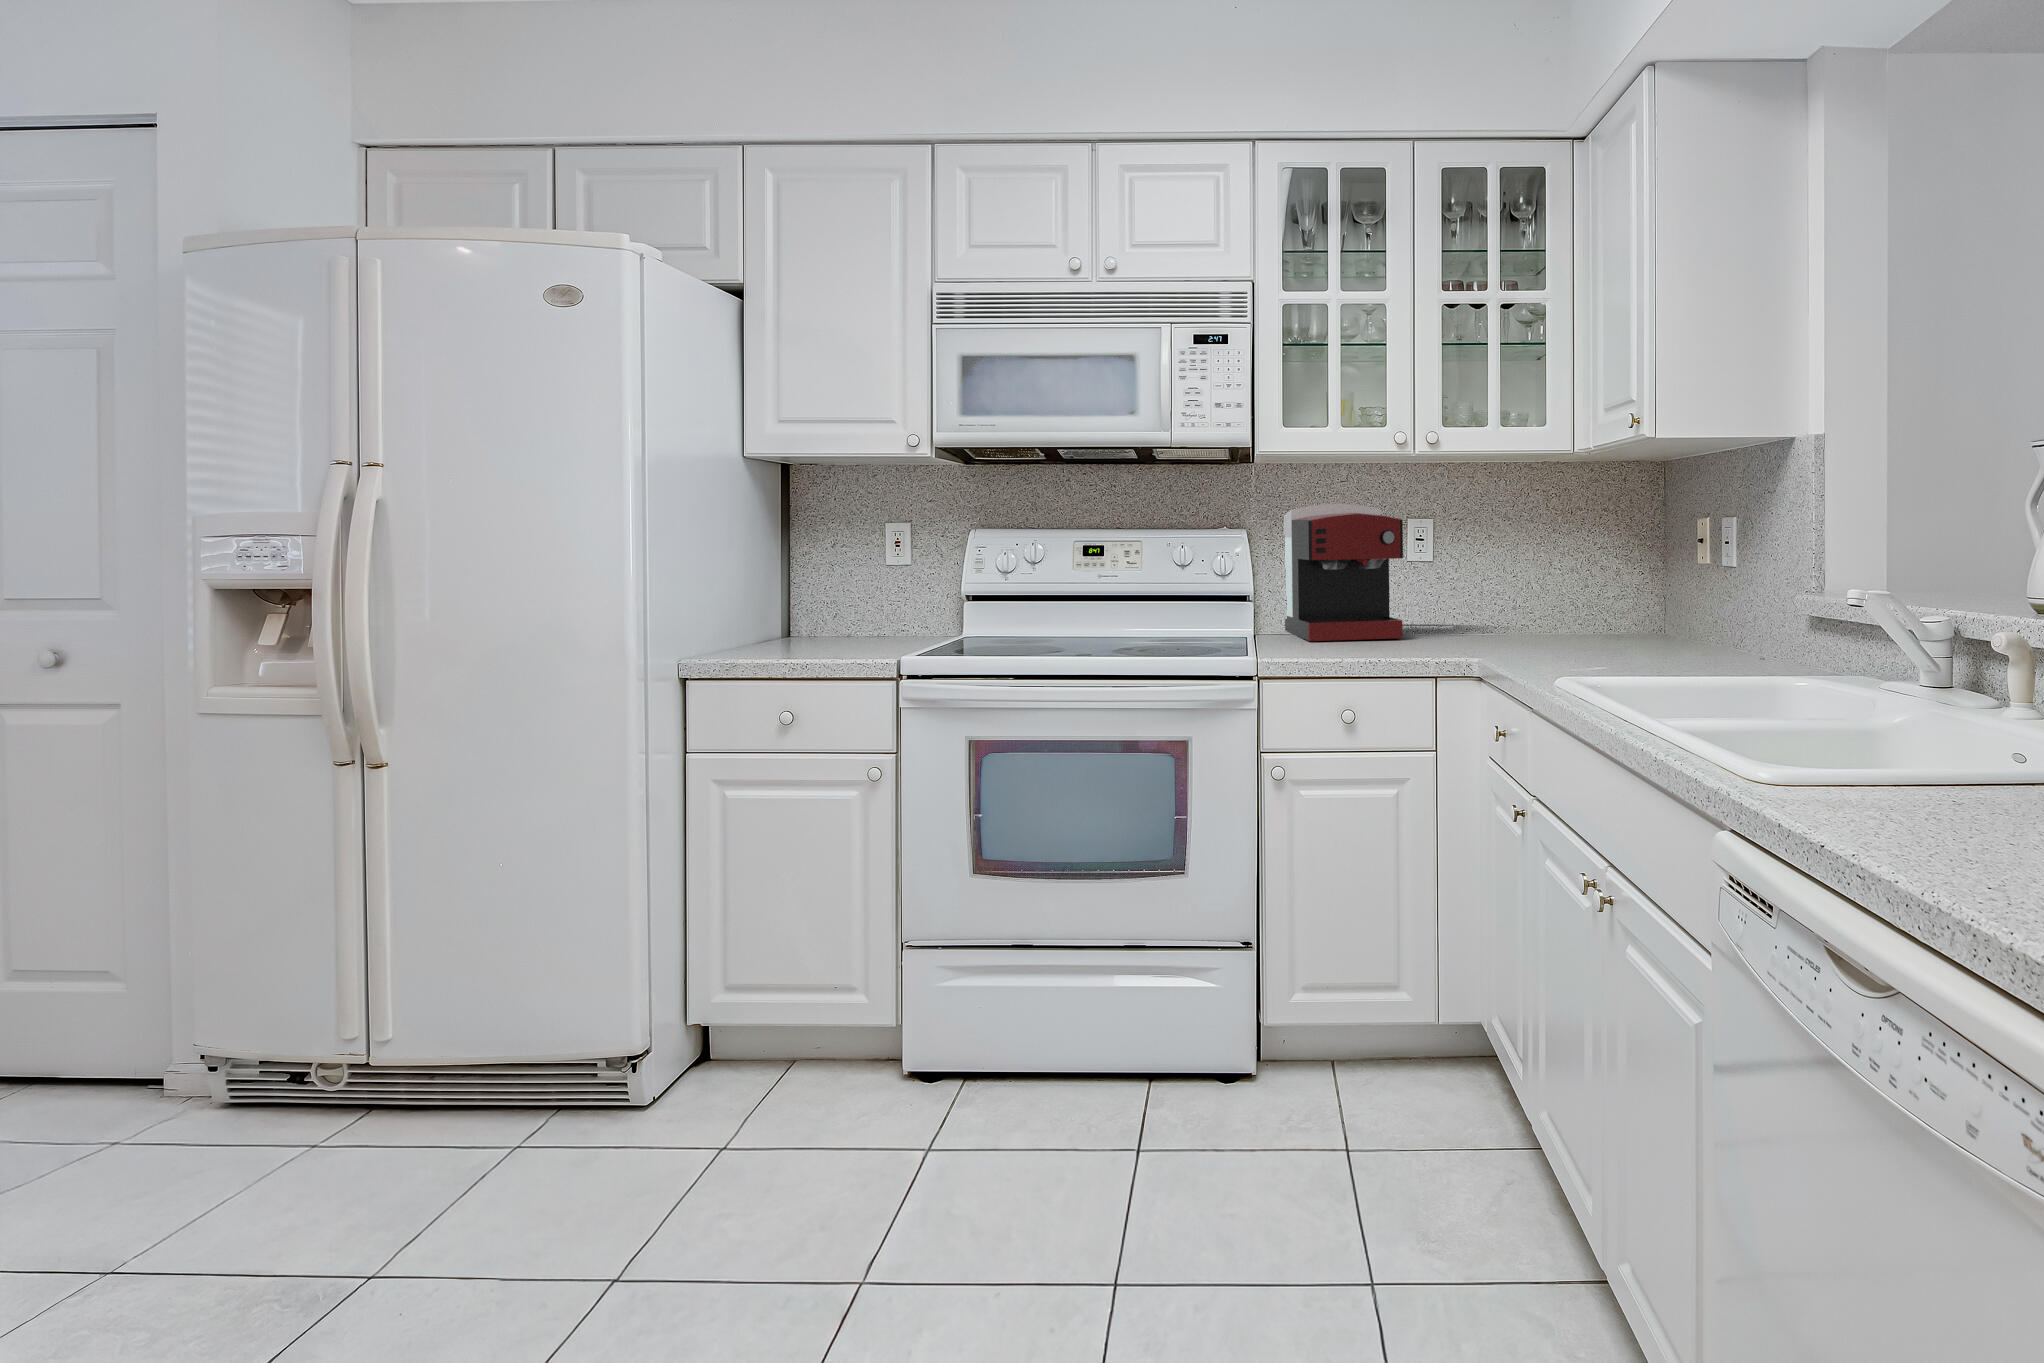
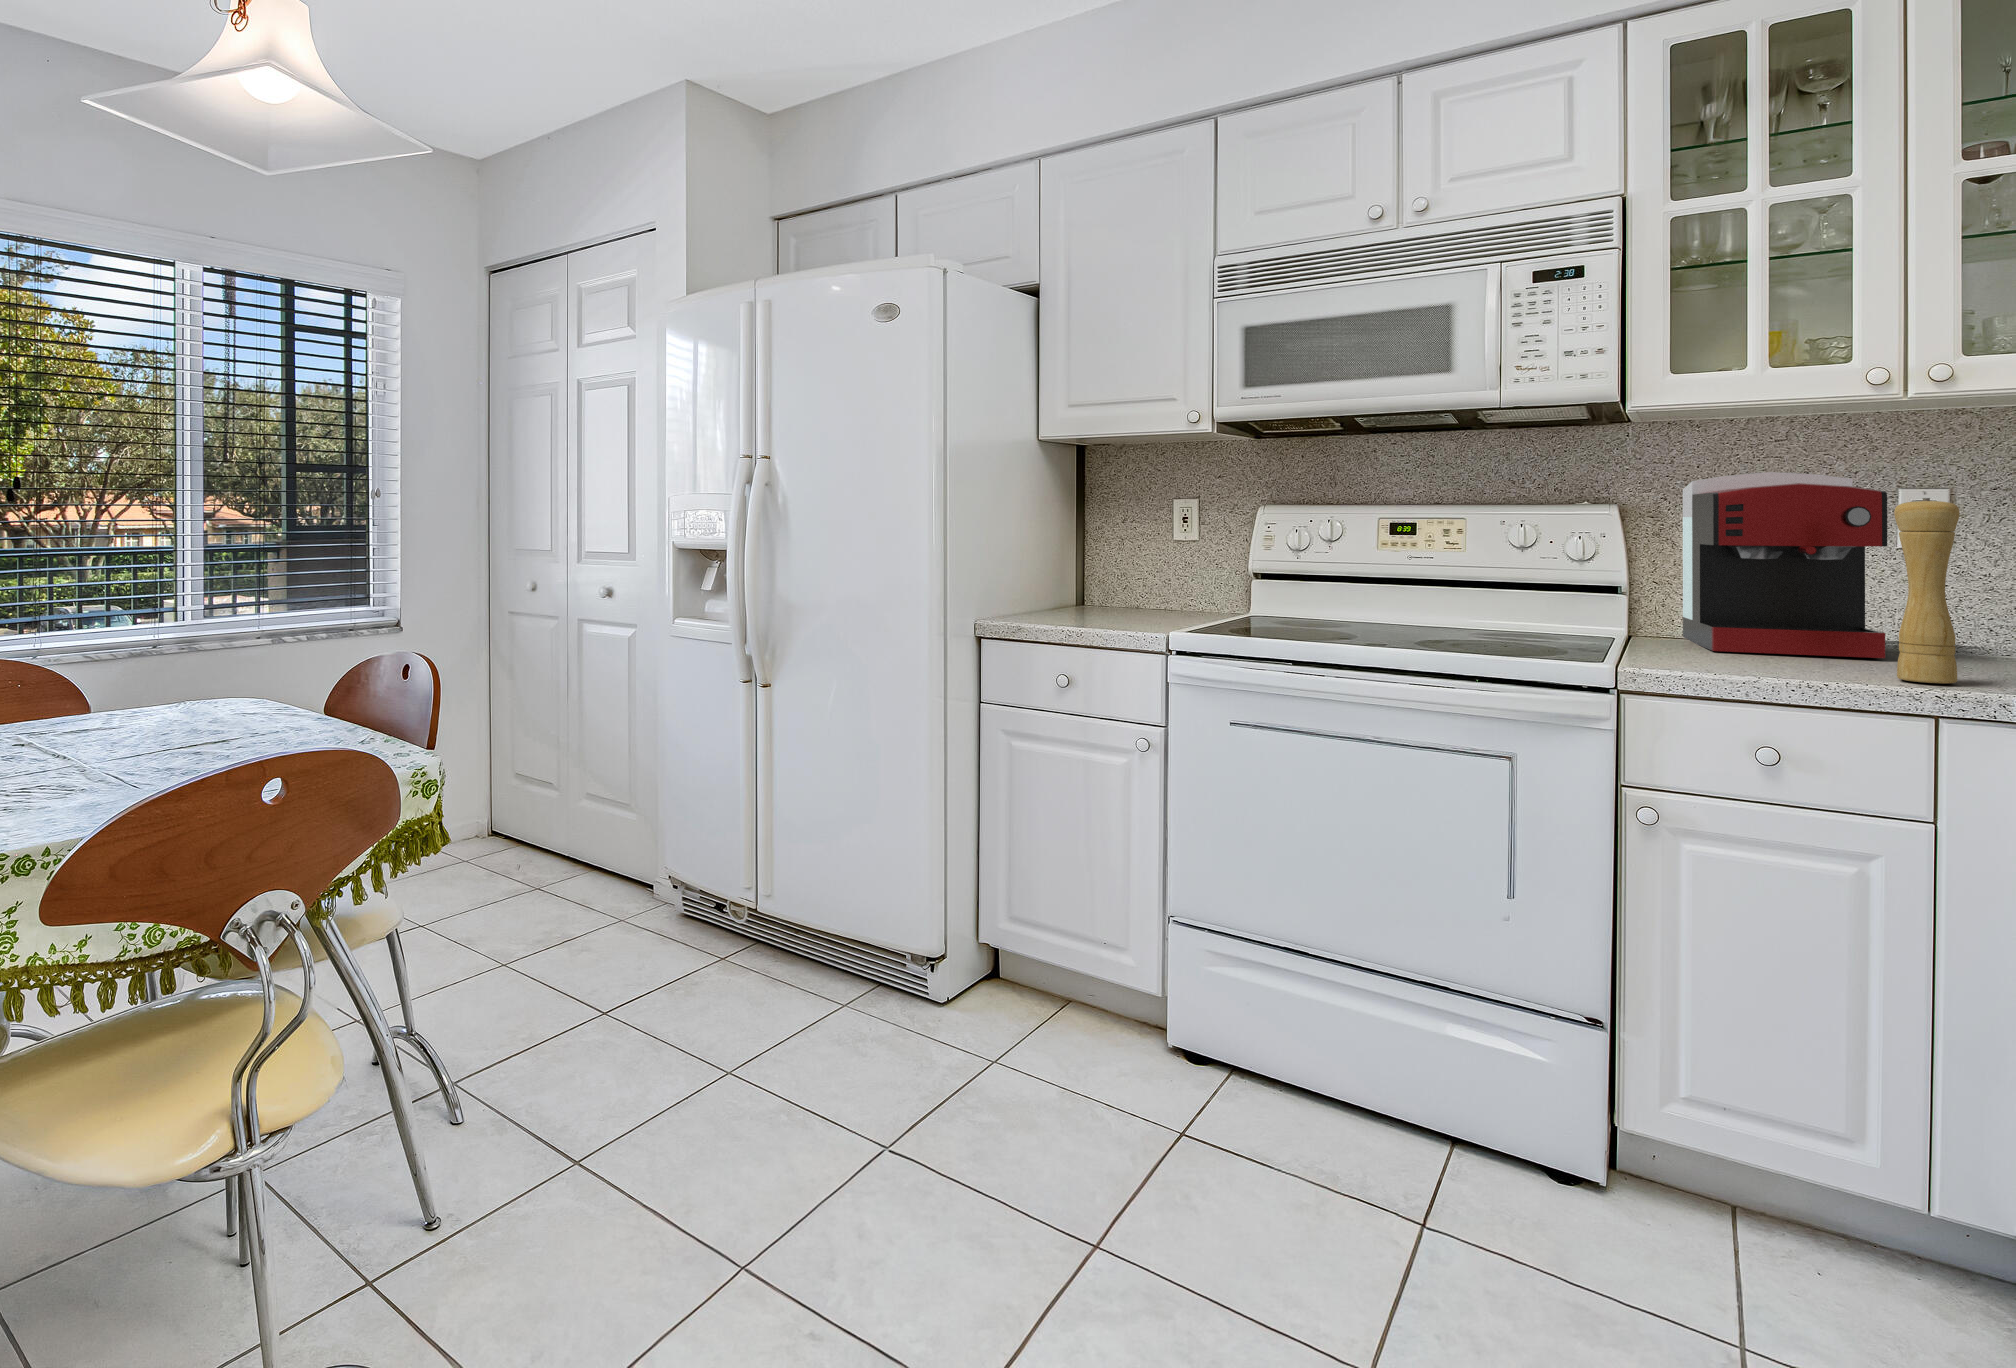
pepper mill: none [1413,526,1445,655] -> present [1894,498,1960,683]

